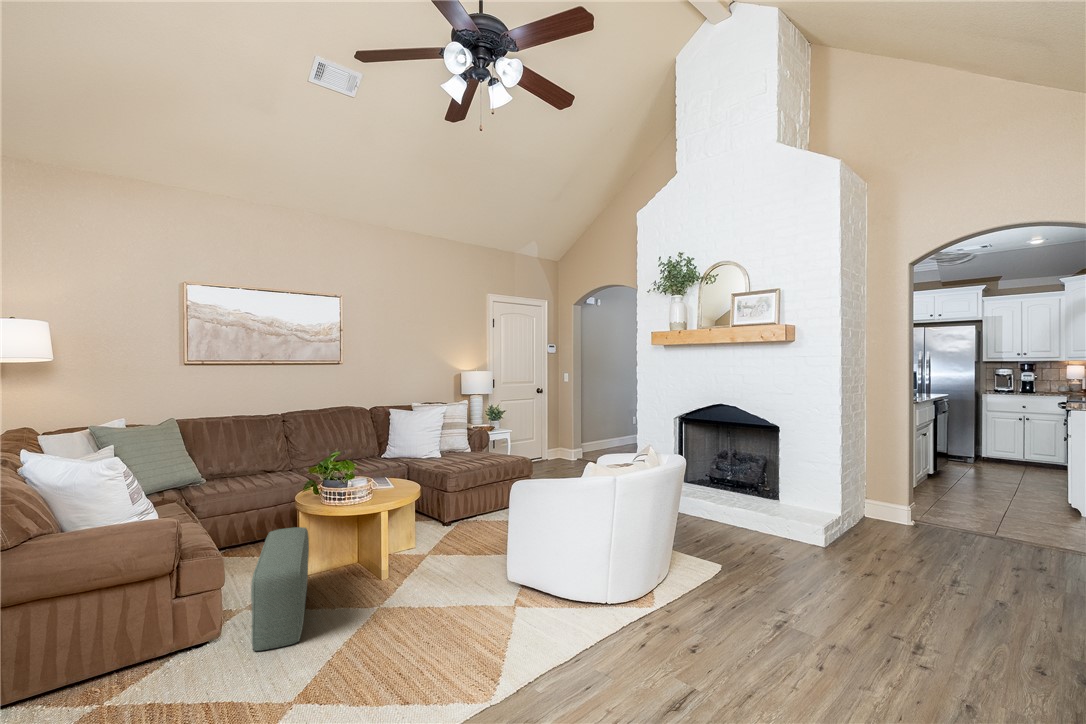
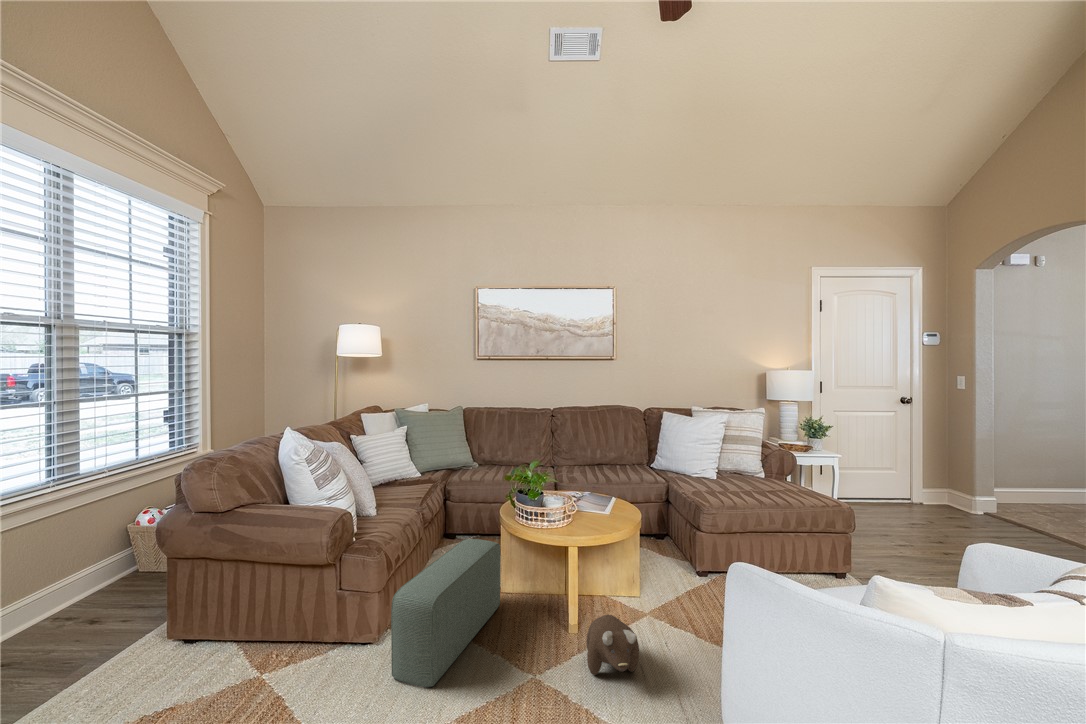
plush toy: none [405,550,451,593] -> present [586,615,639,675]

